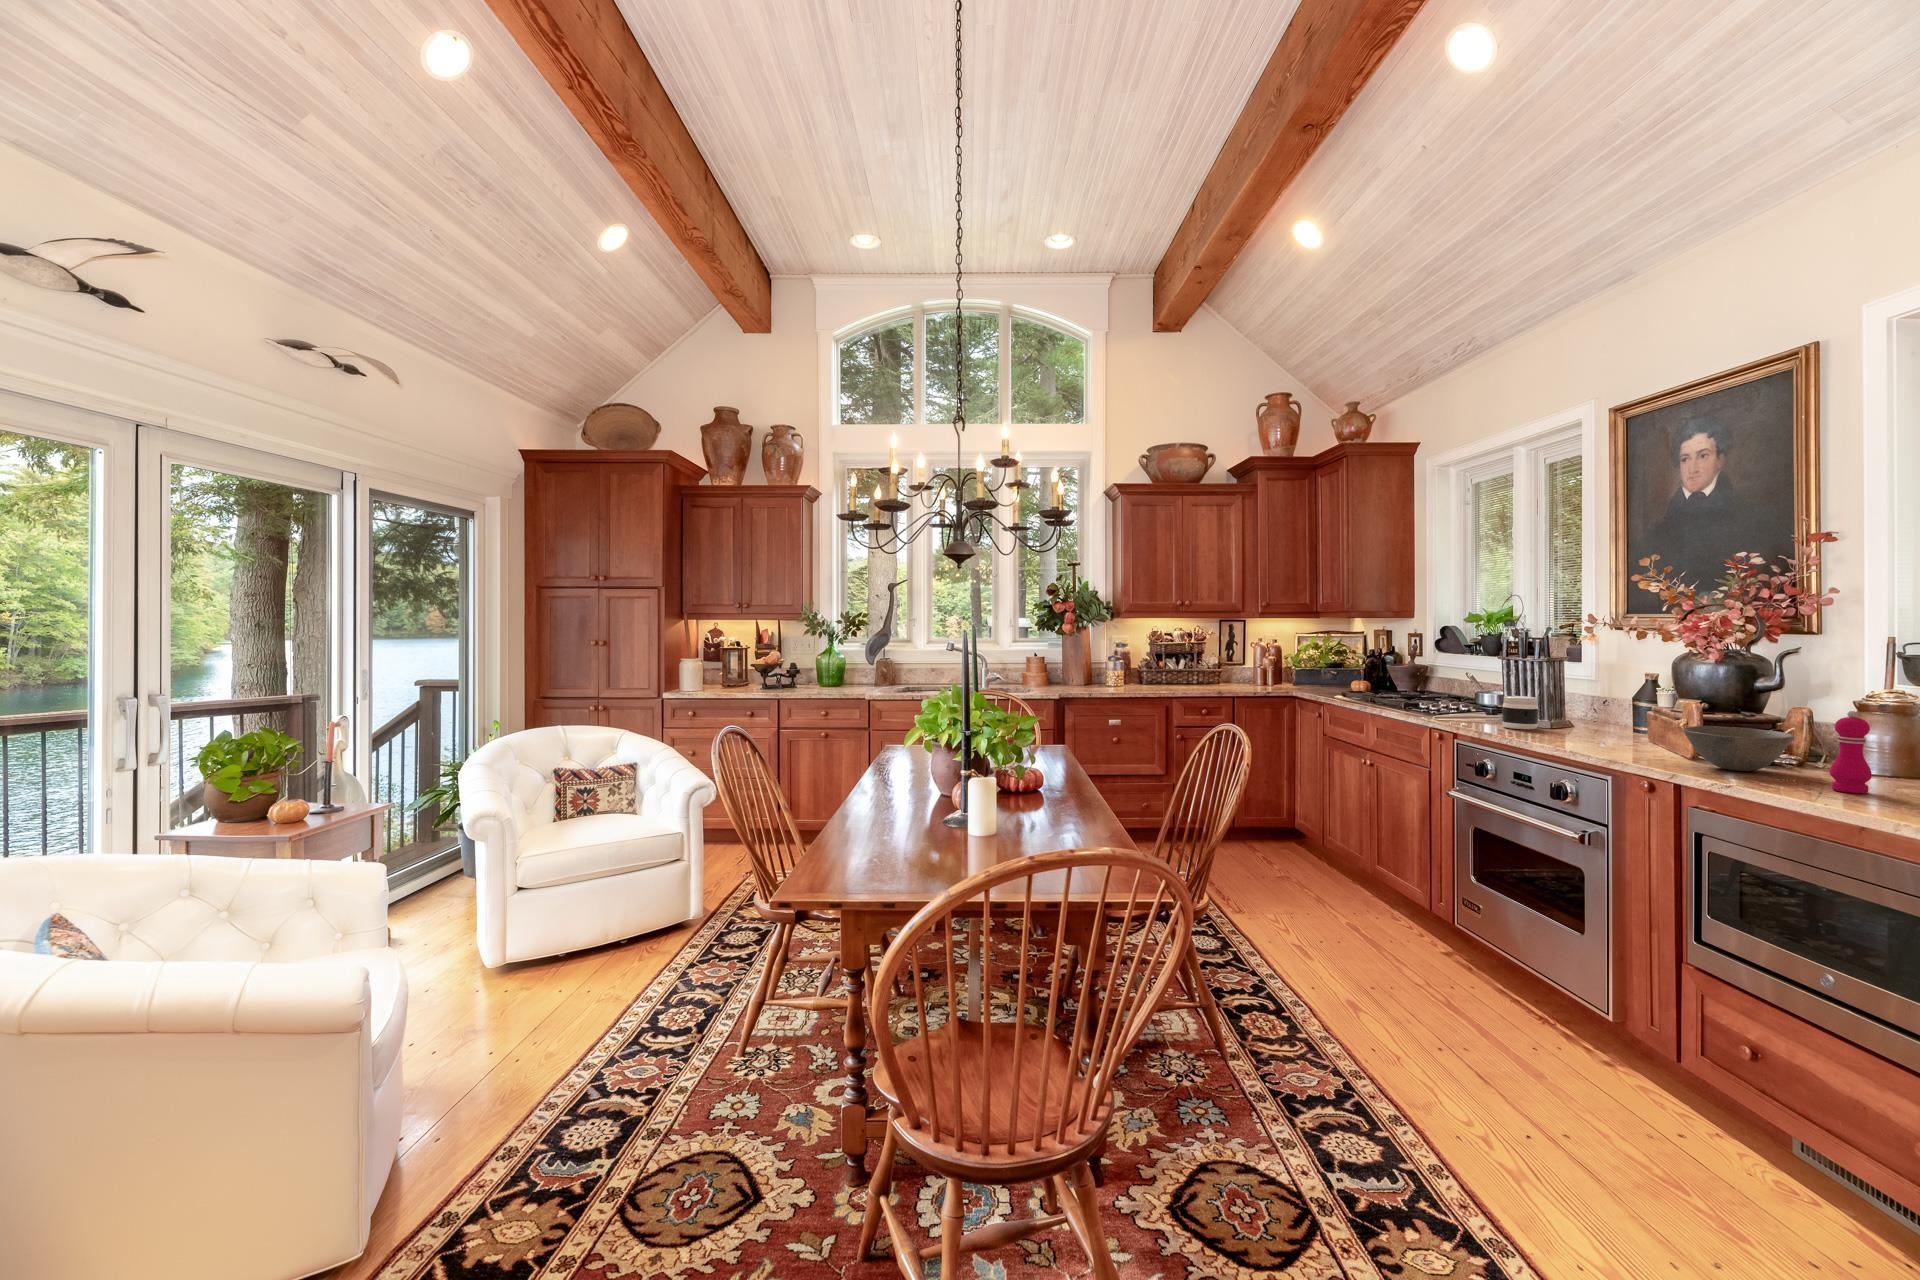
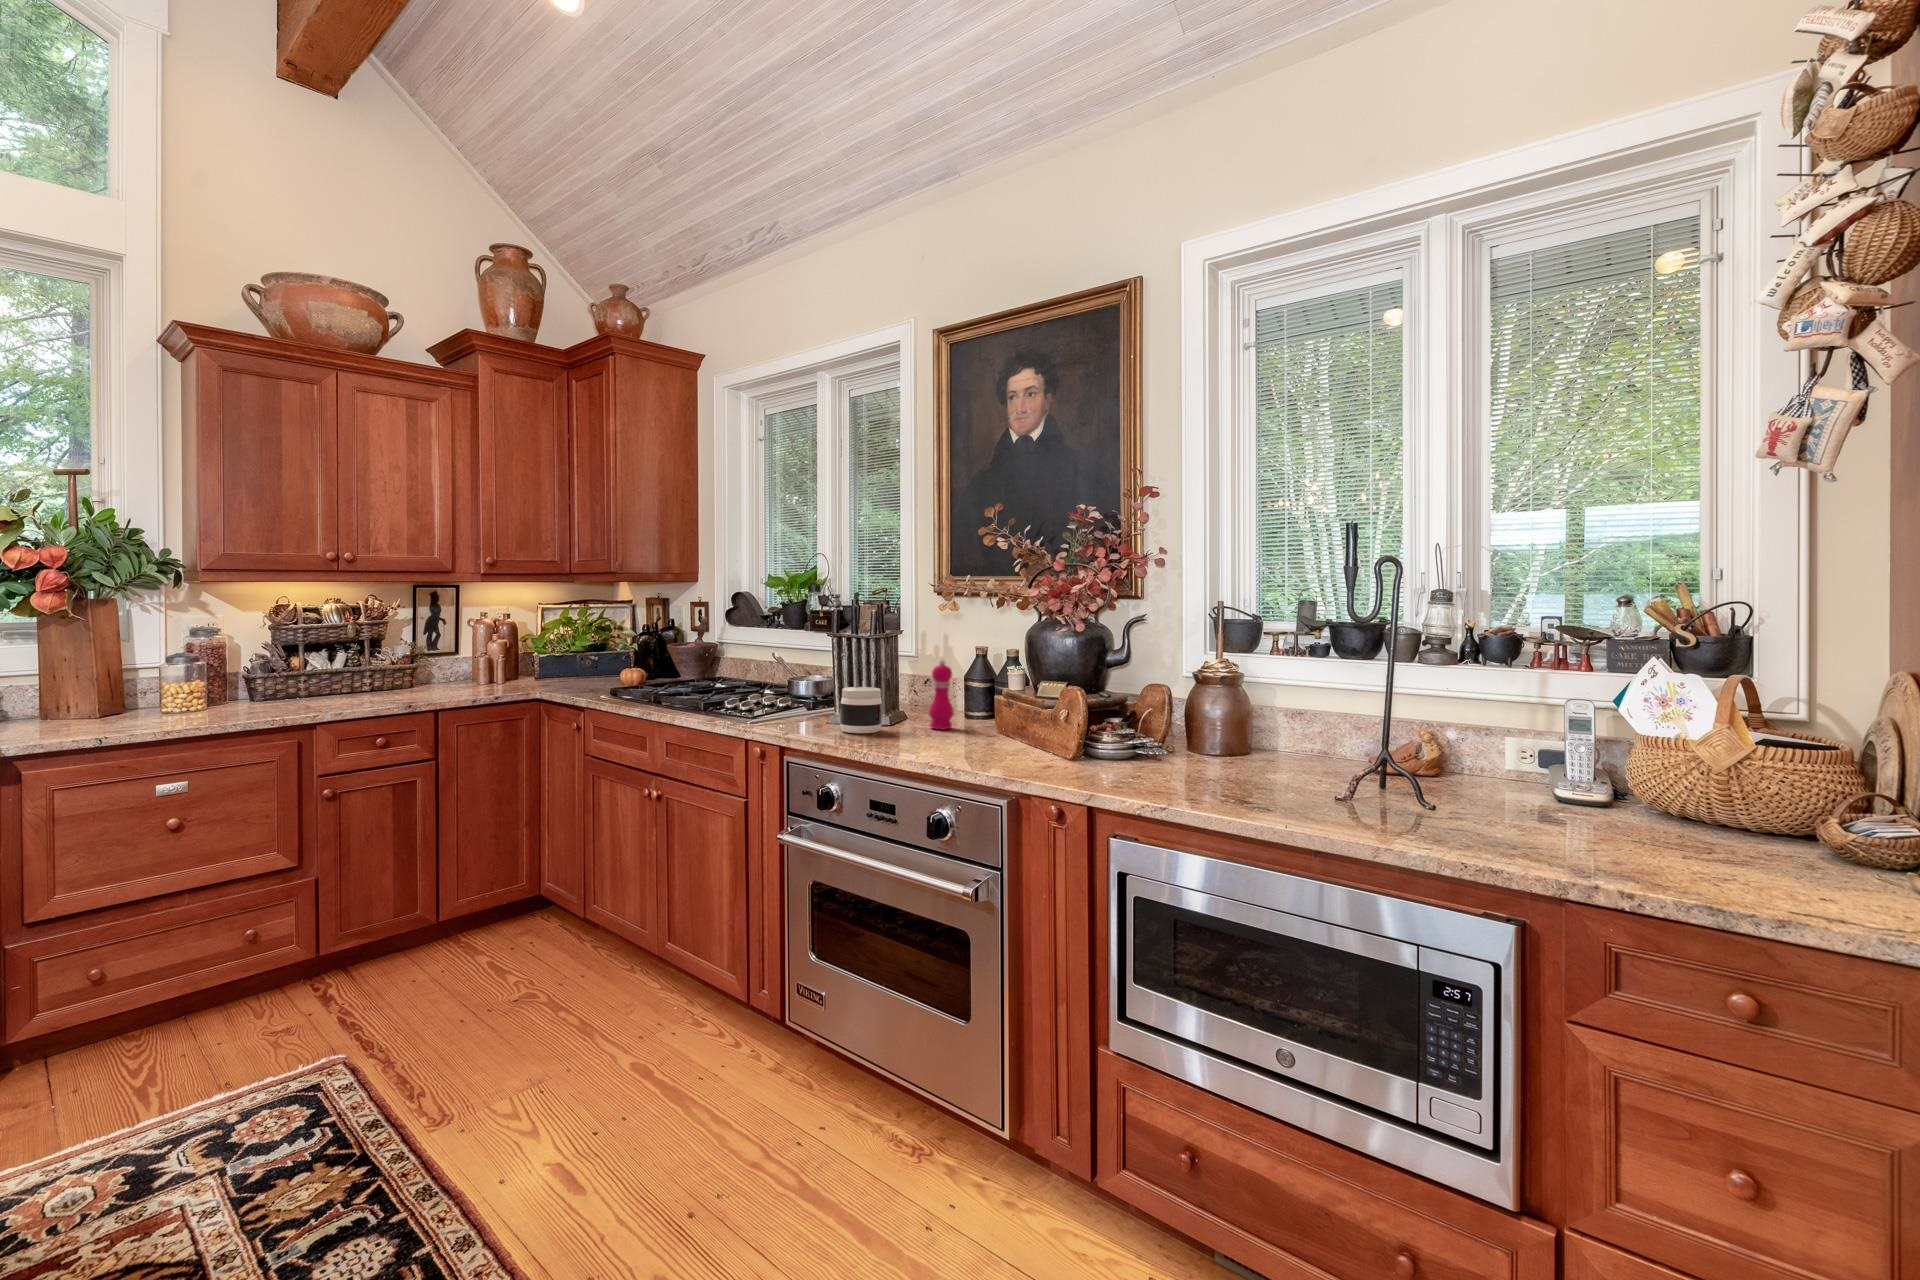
pepper mill: present [1829,711,1872,793] -> present [929,660,954,730]
bowl: present [1683,726,1794,771] -> none [1088,719,1198,779]

